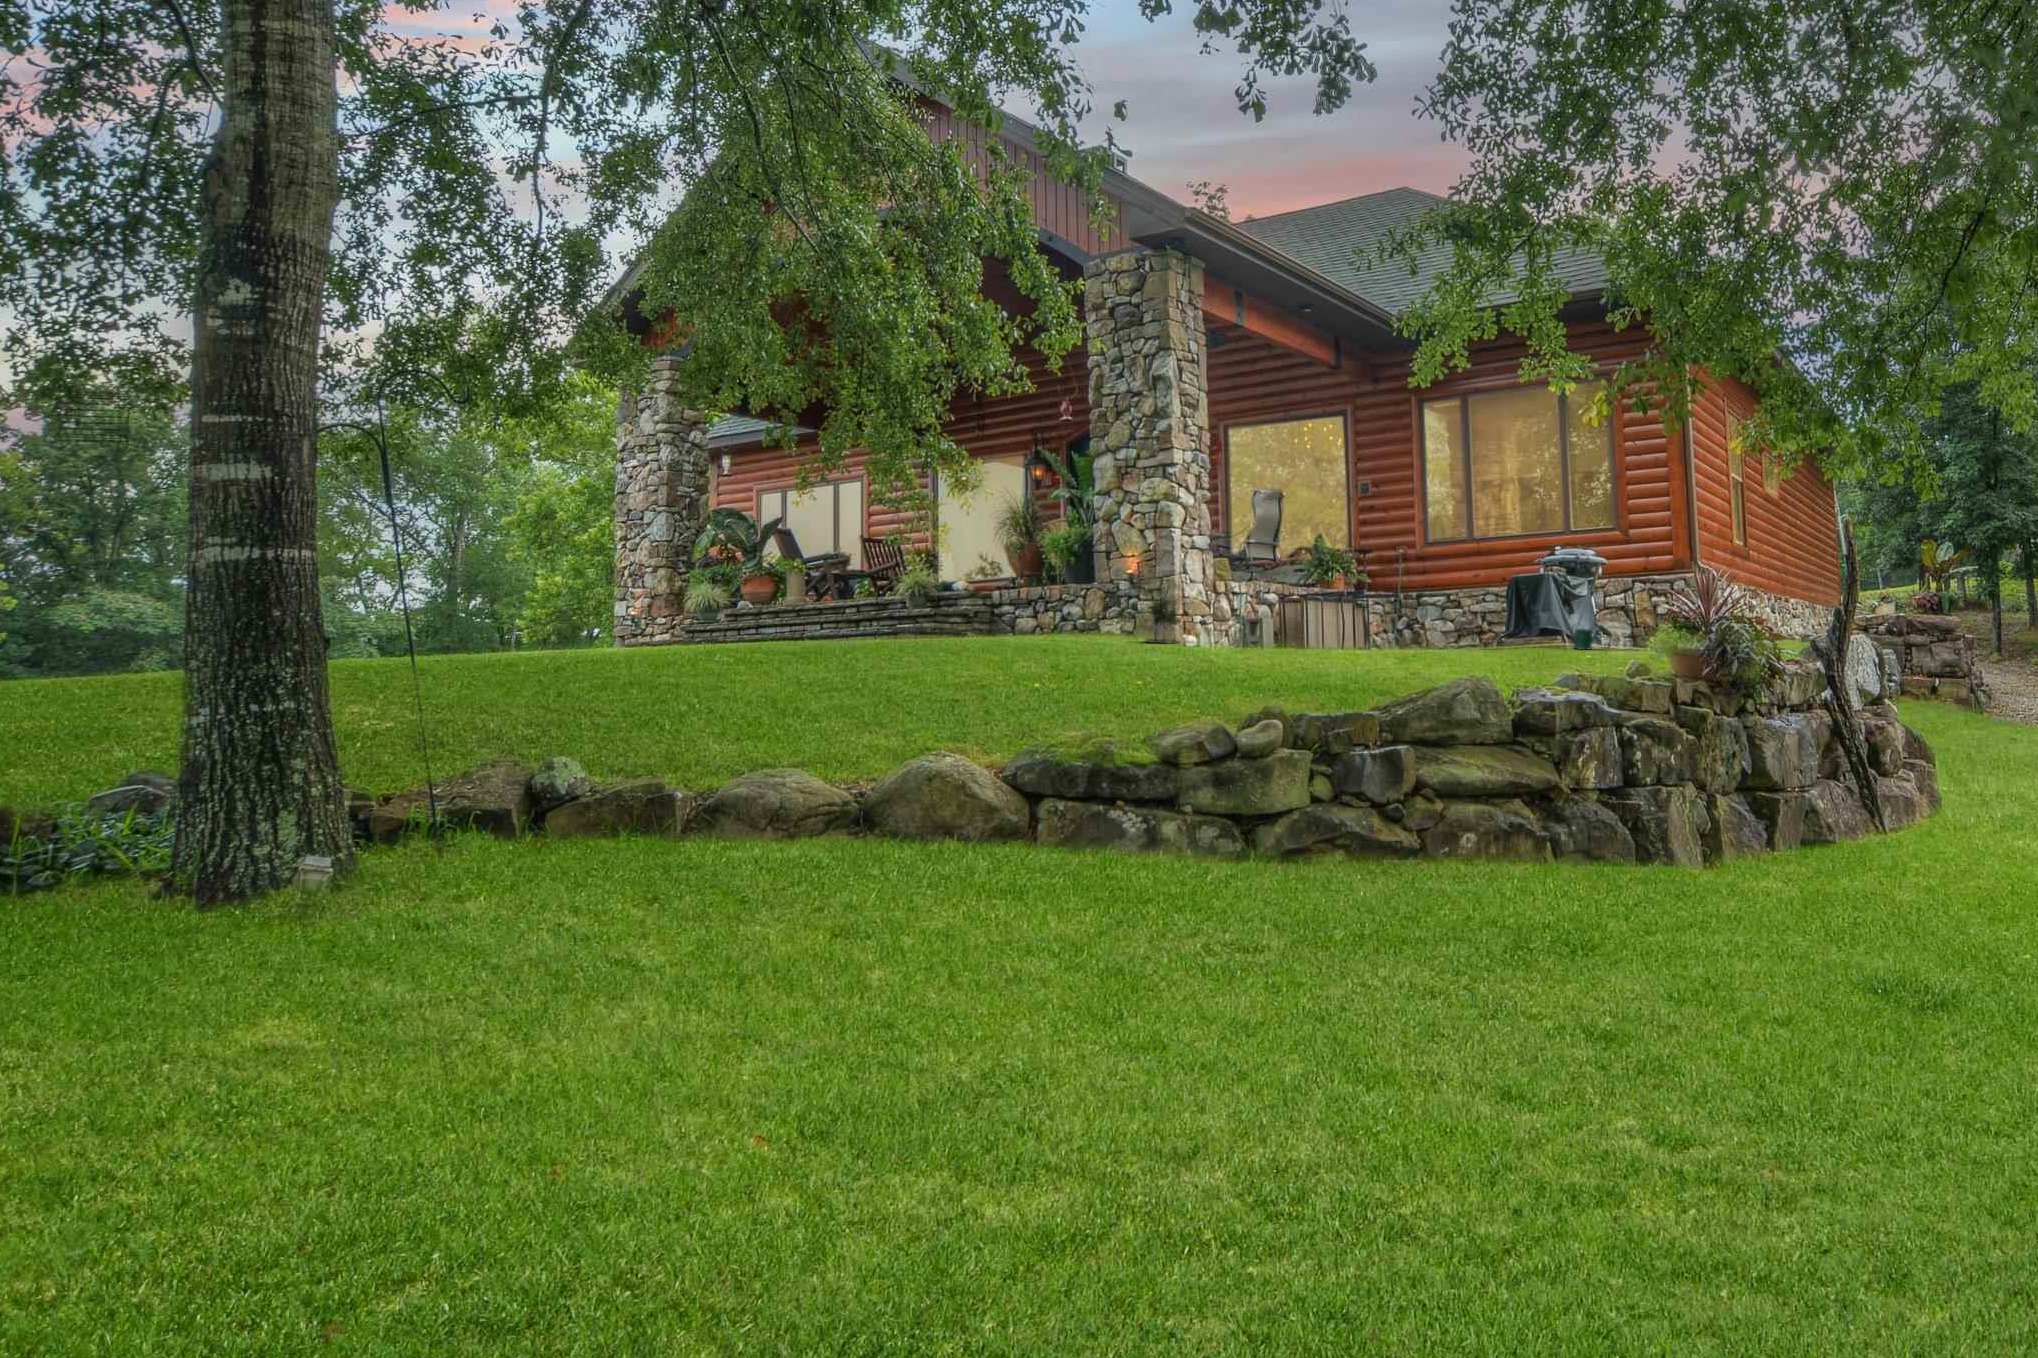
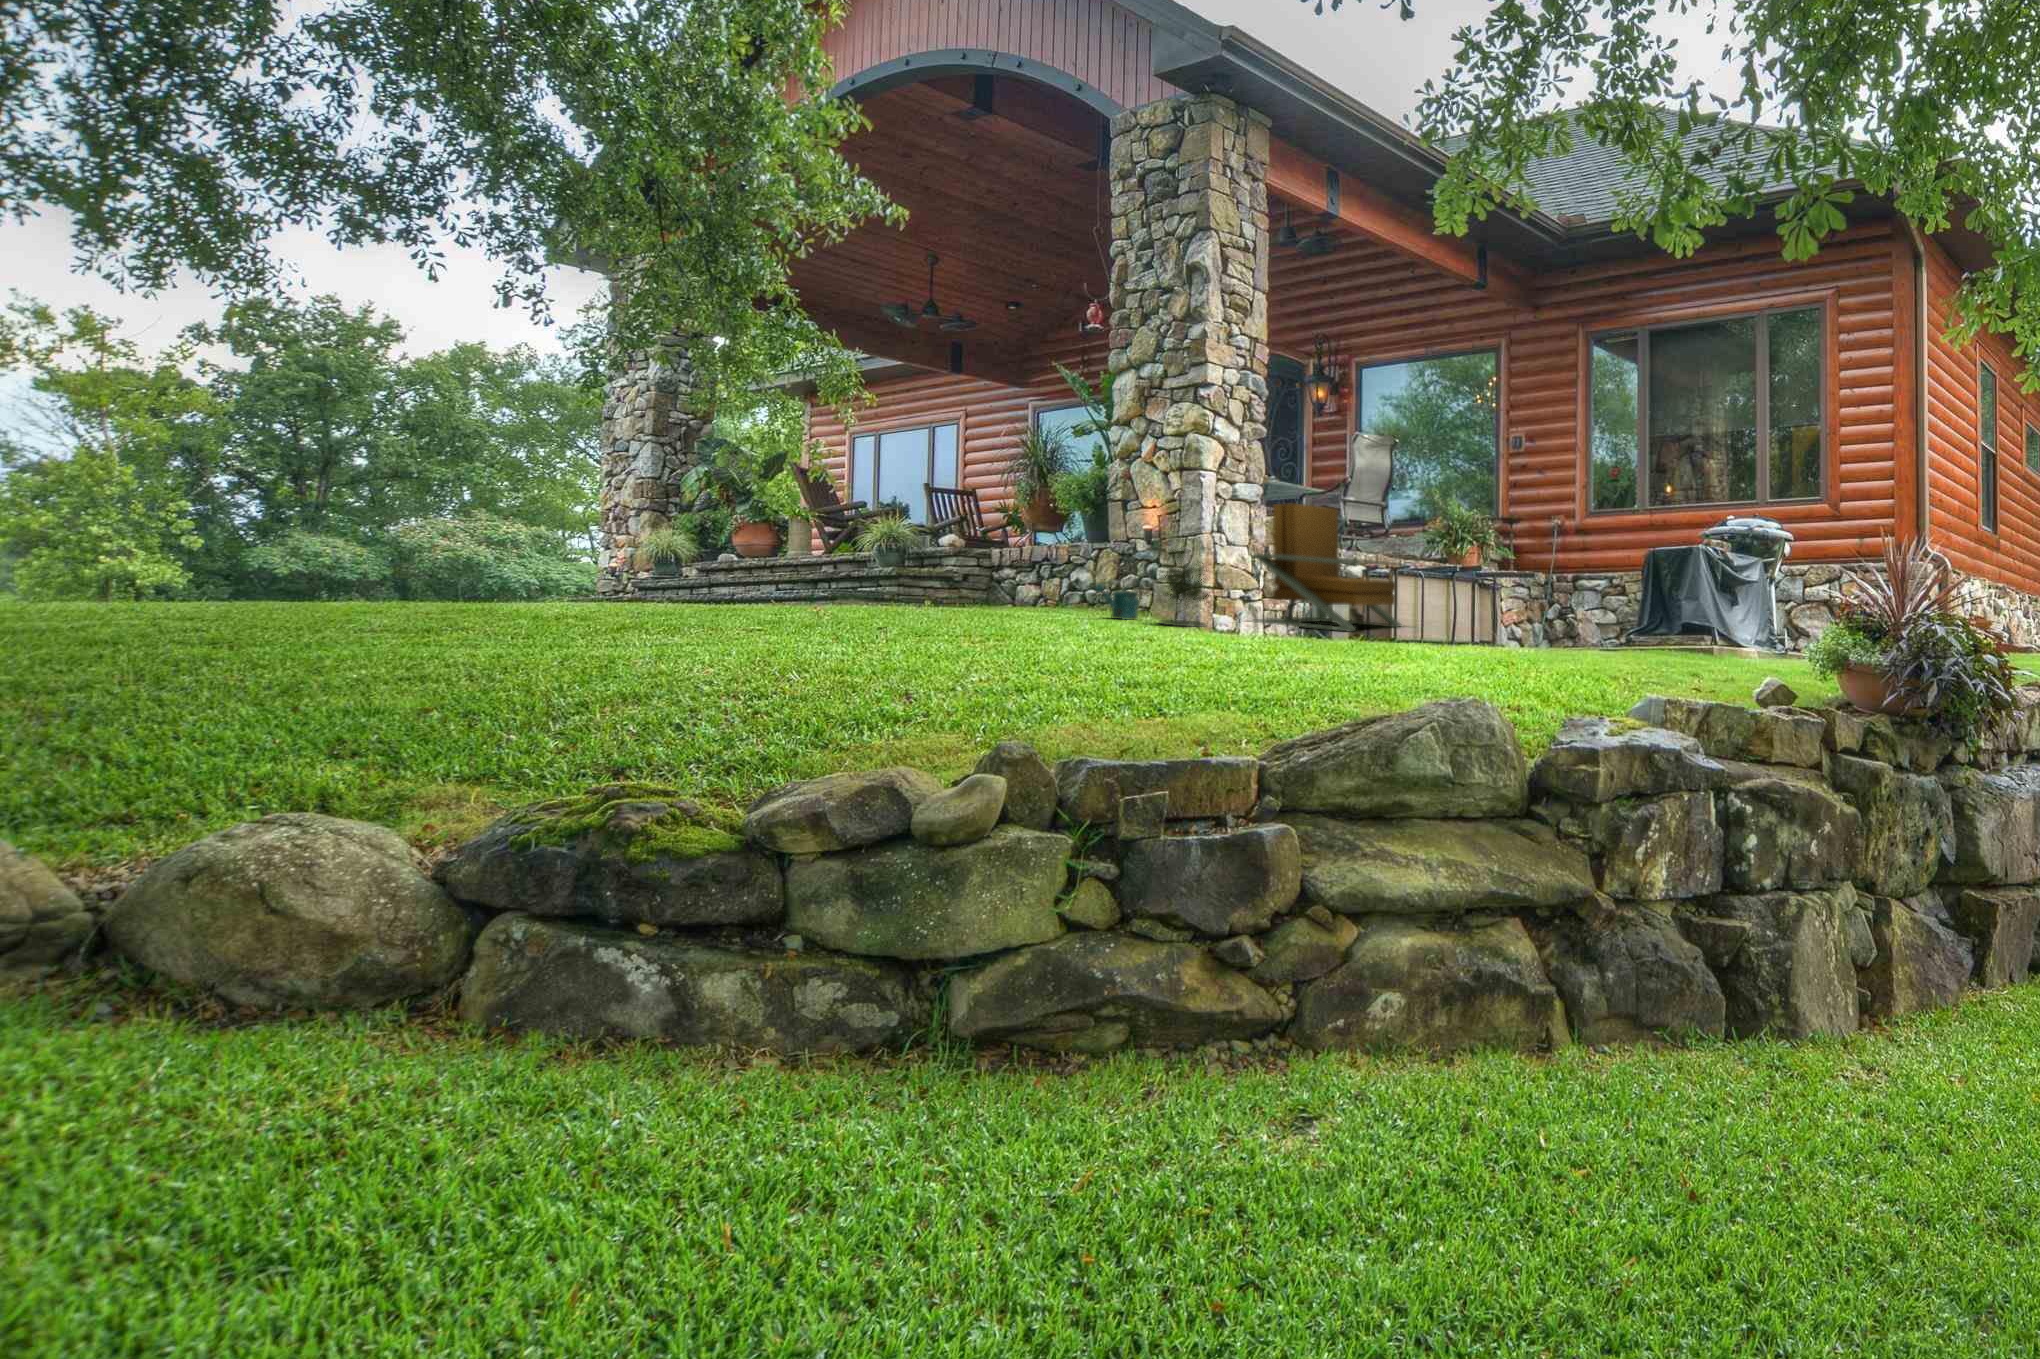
lounge chair: none [1209,550,1317,644] -> present [1254,504,1406,631]
watering can: present [1572,625,1605,650] -> present [1094,583,1142,620]

